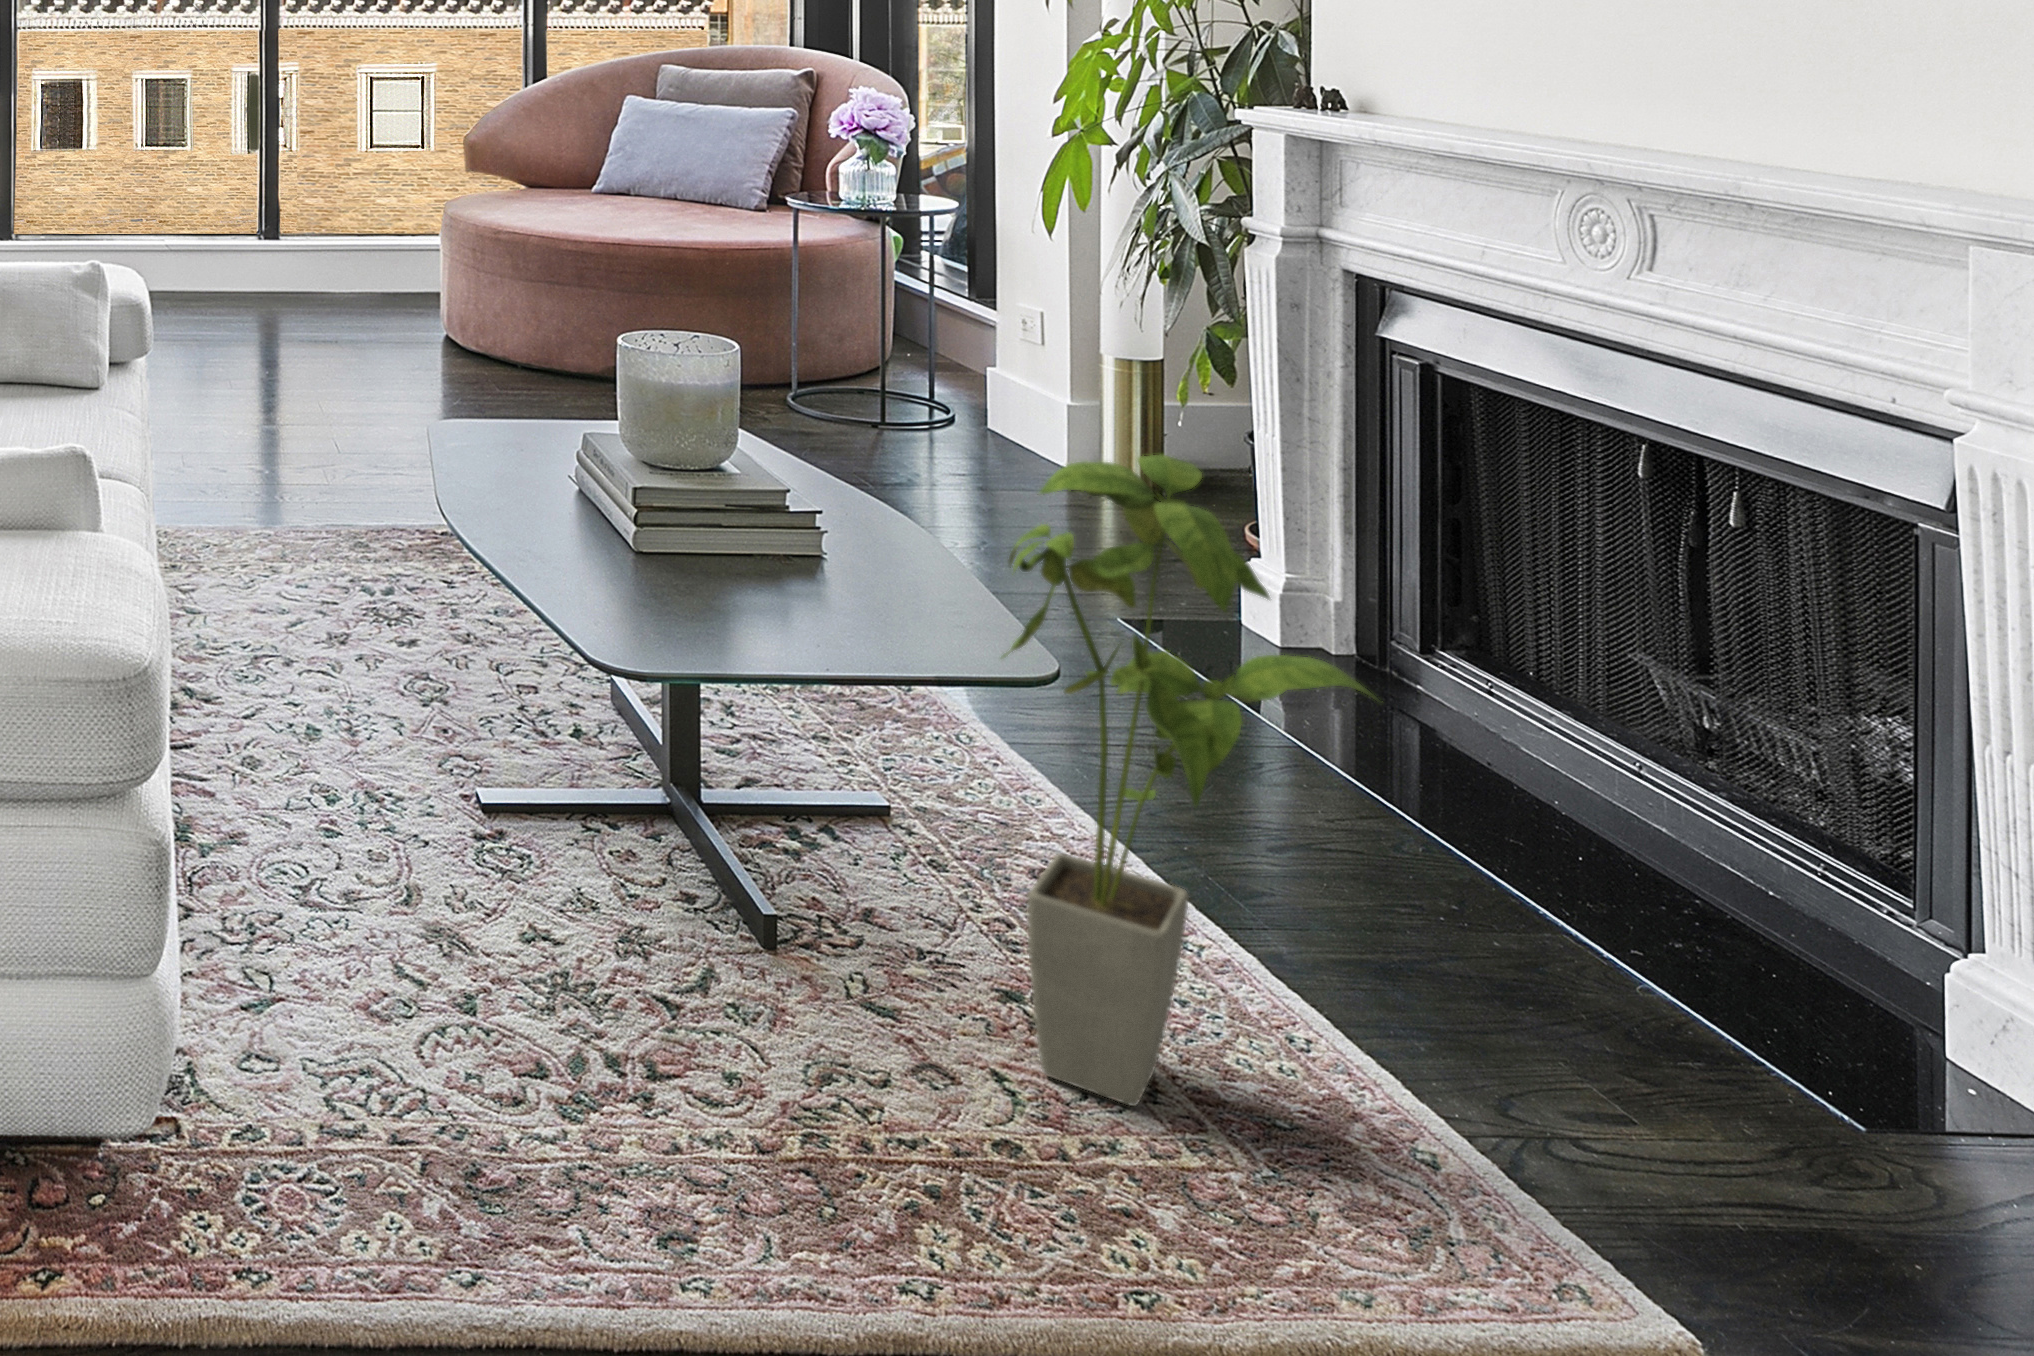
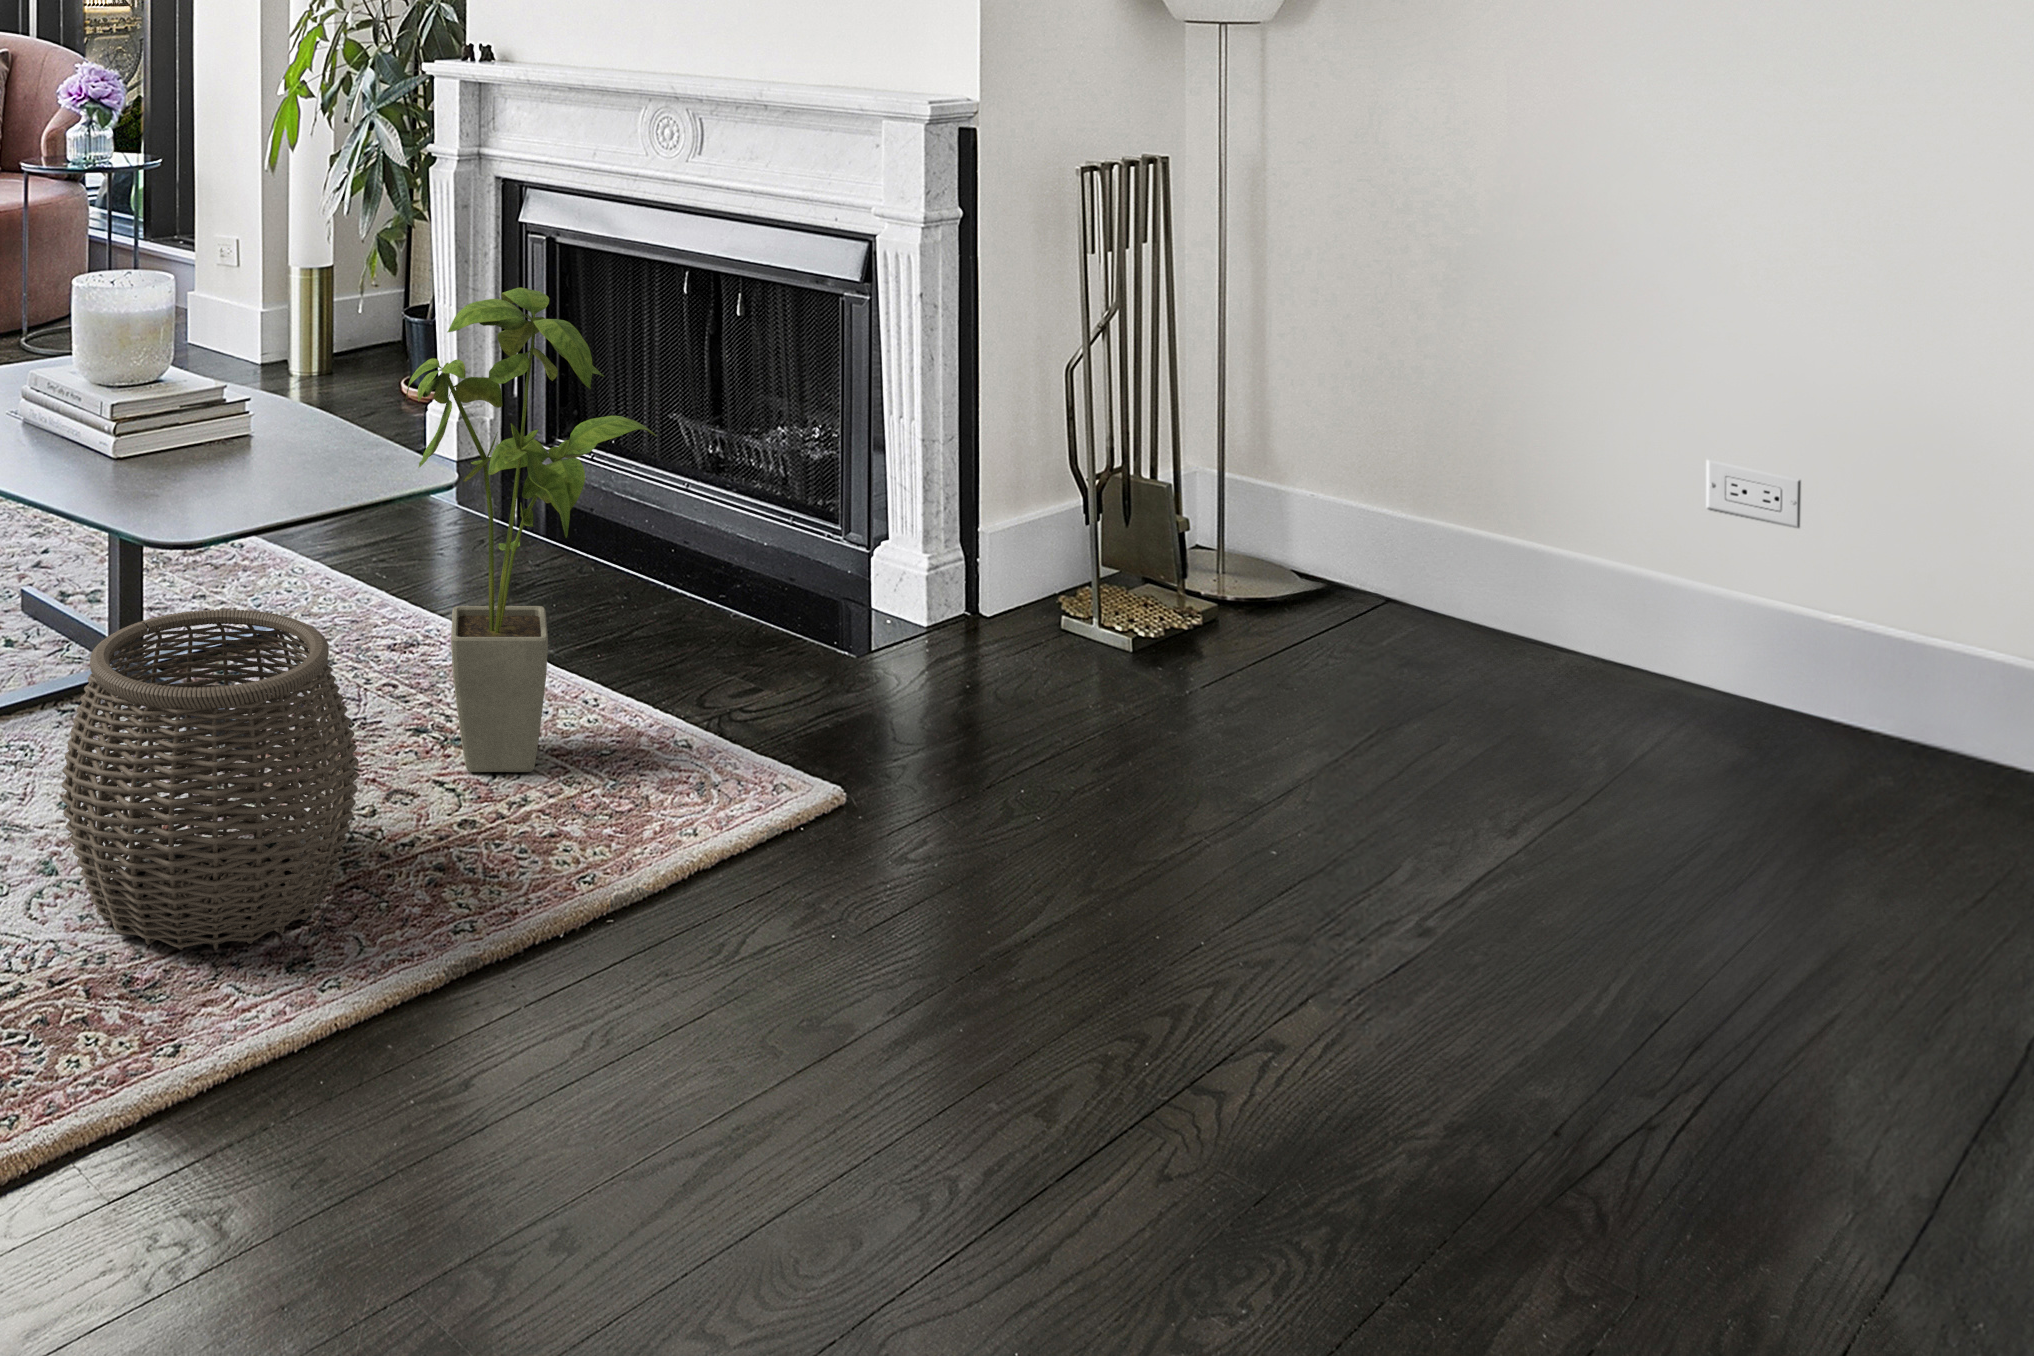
woven basket: none [466,755,827,1189] -> present [62,609,359,950]

